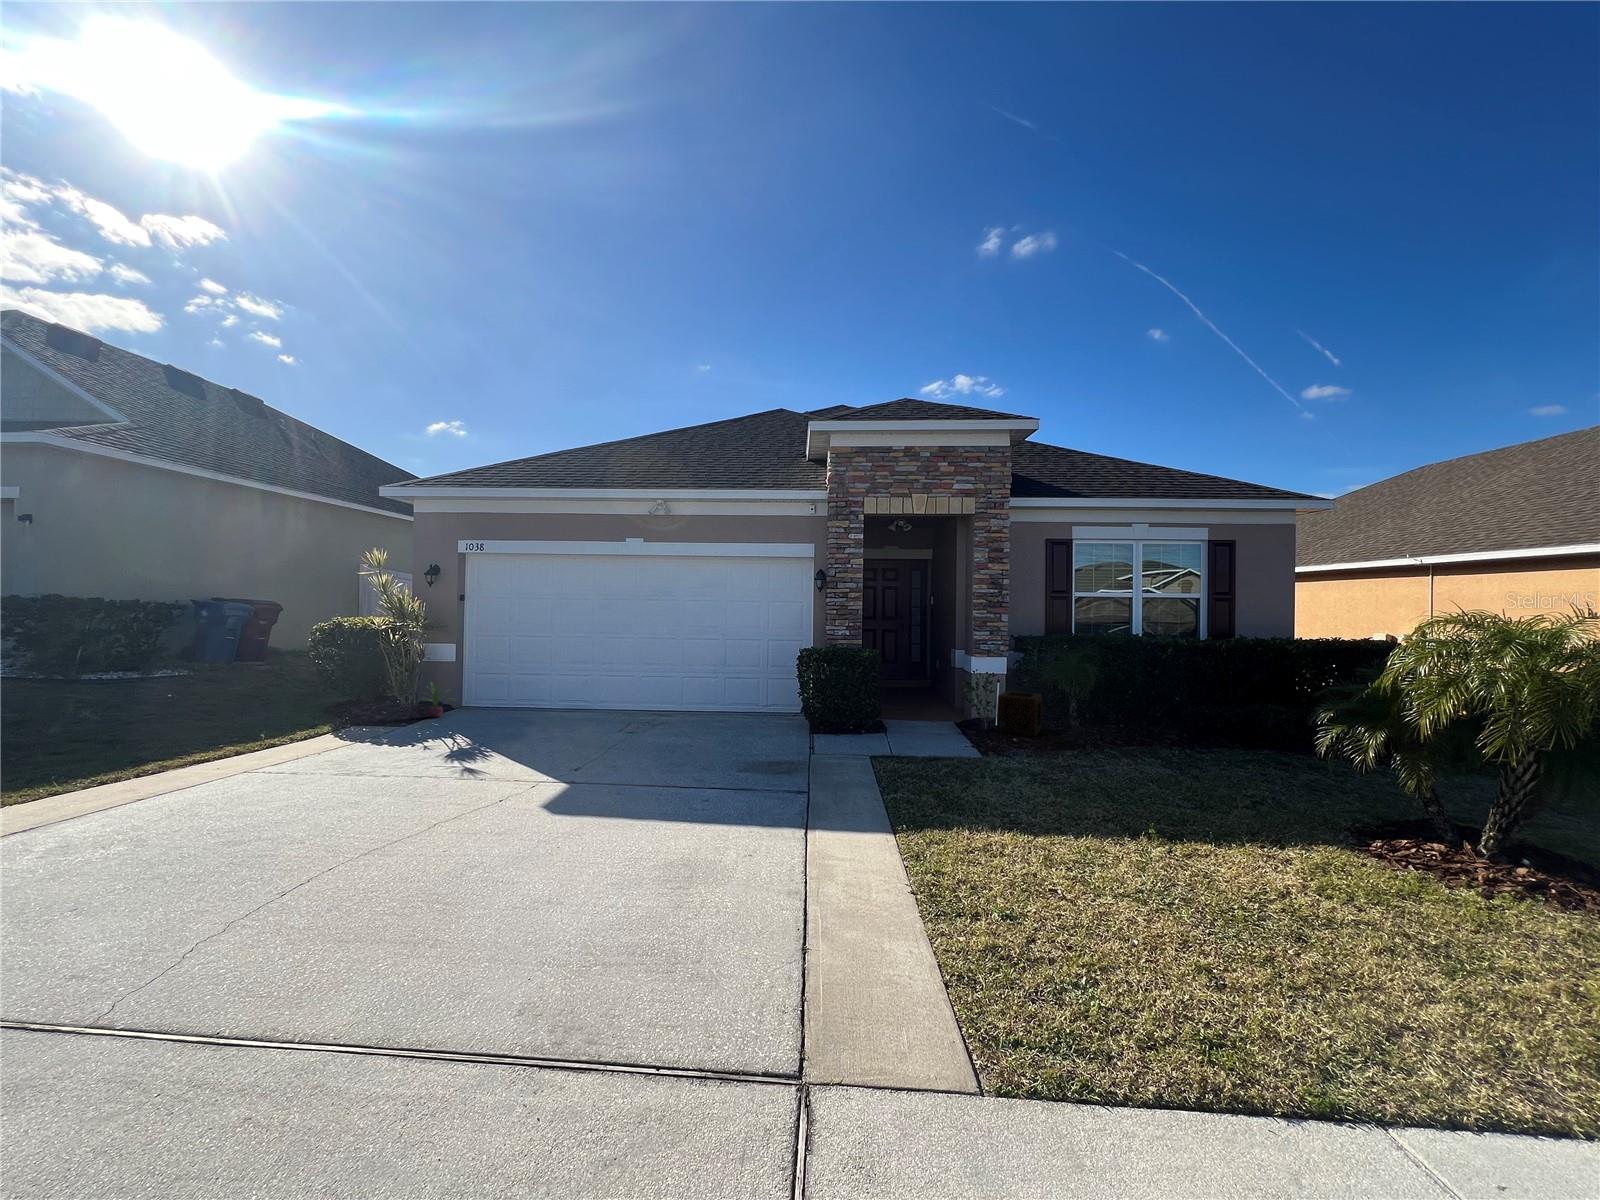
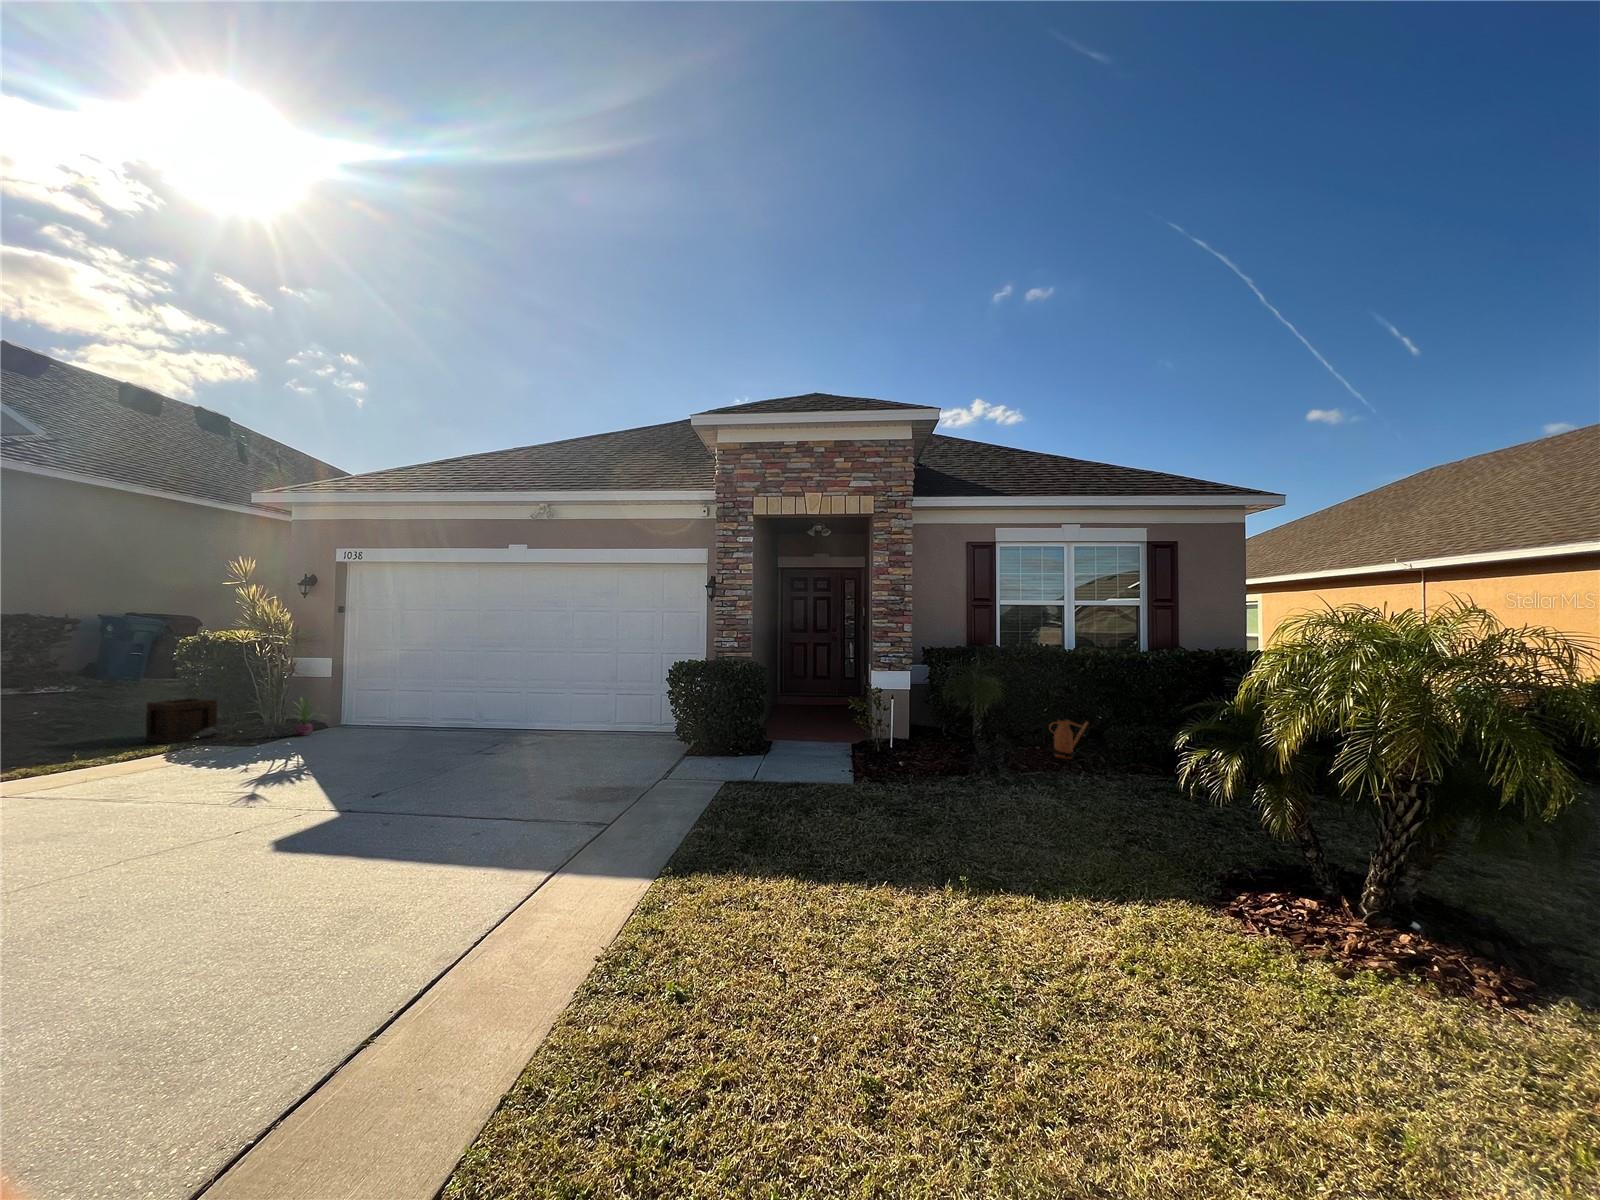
wooden crate: present [997,691,1042,736] -> present [146,698,217,744]
watering can: none [1132,700,1169,735] -> present [1049,720,1088,759]

